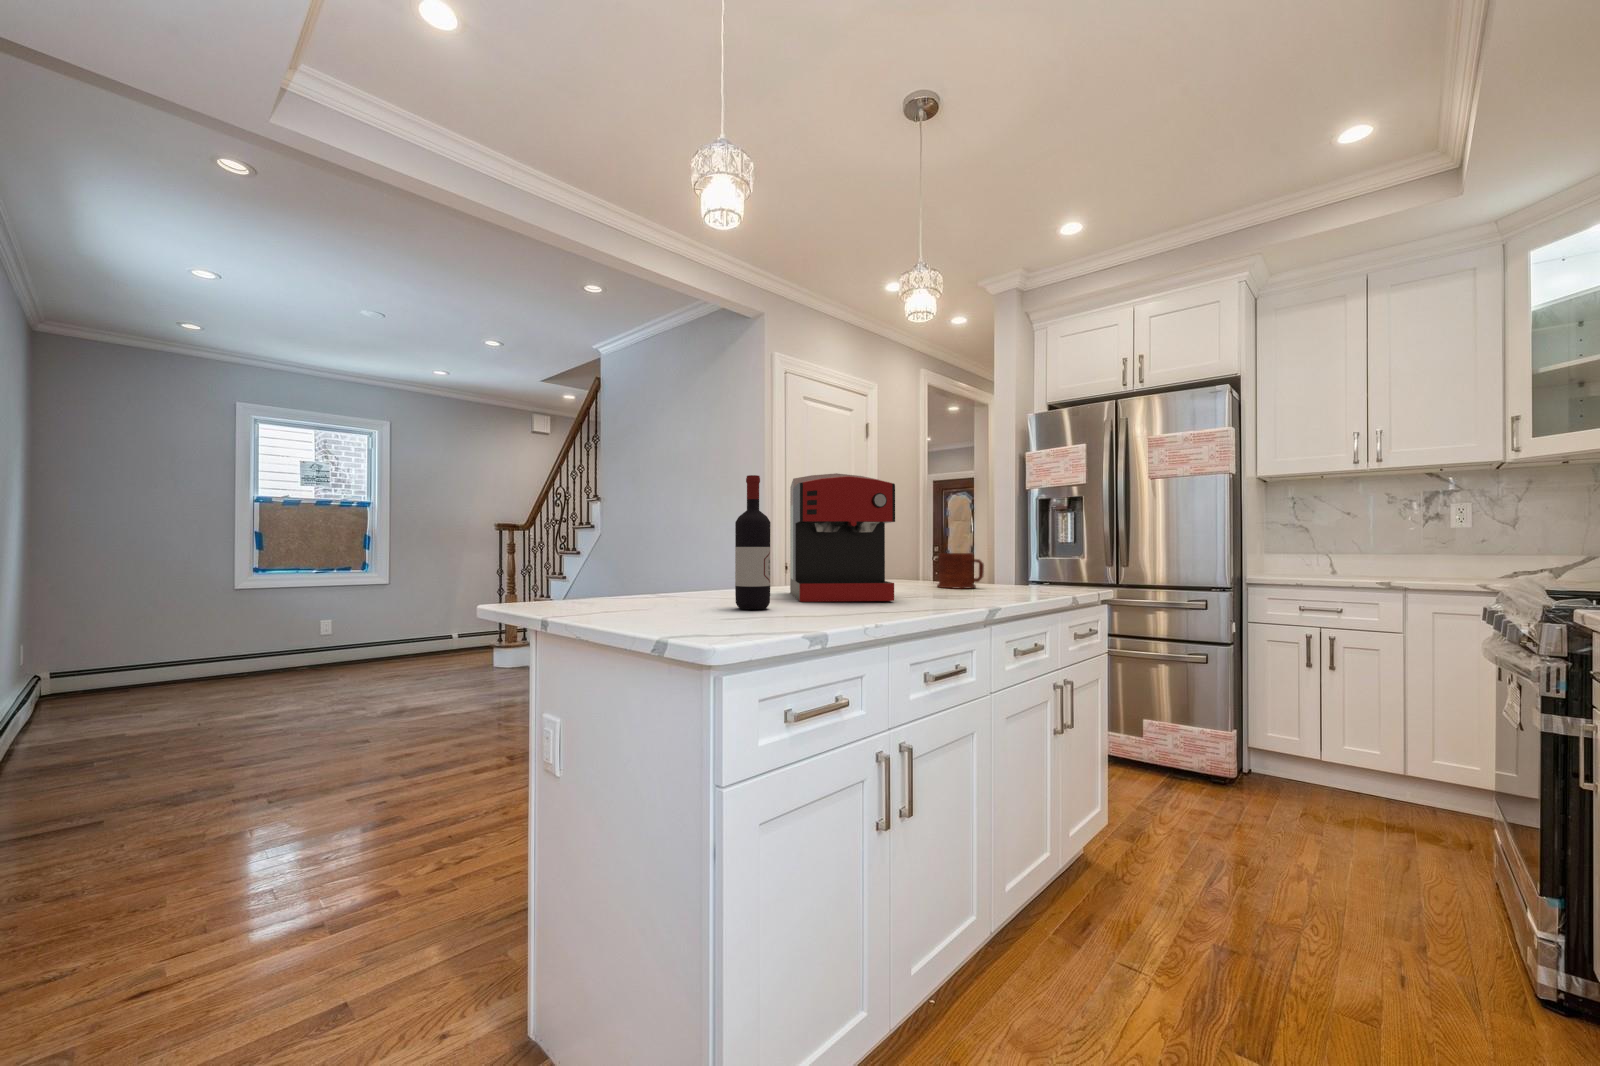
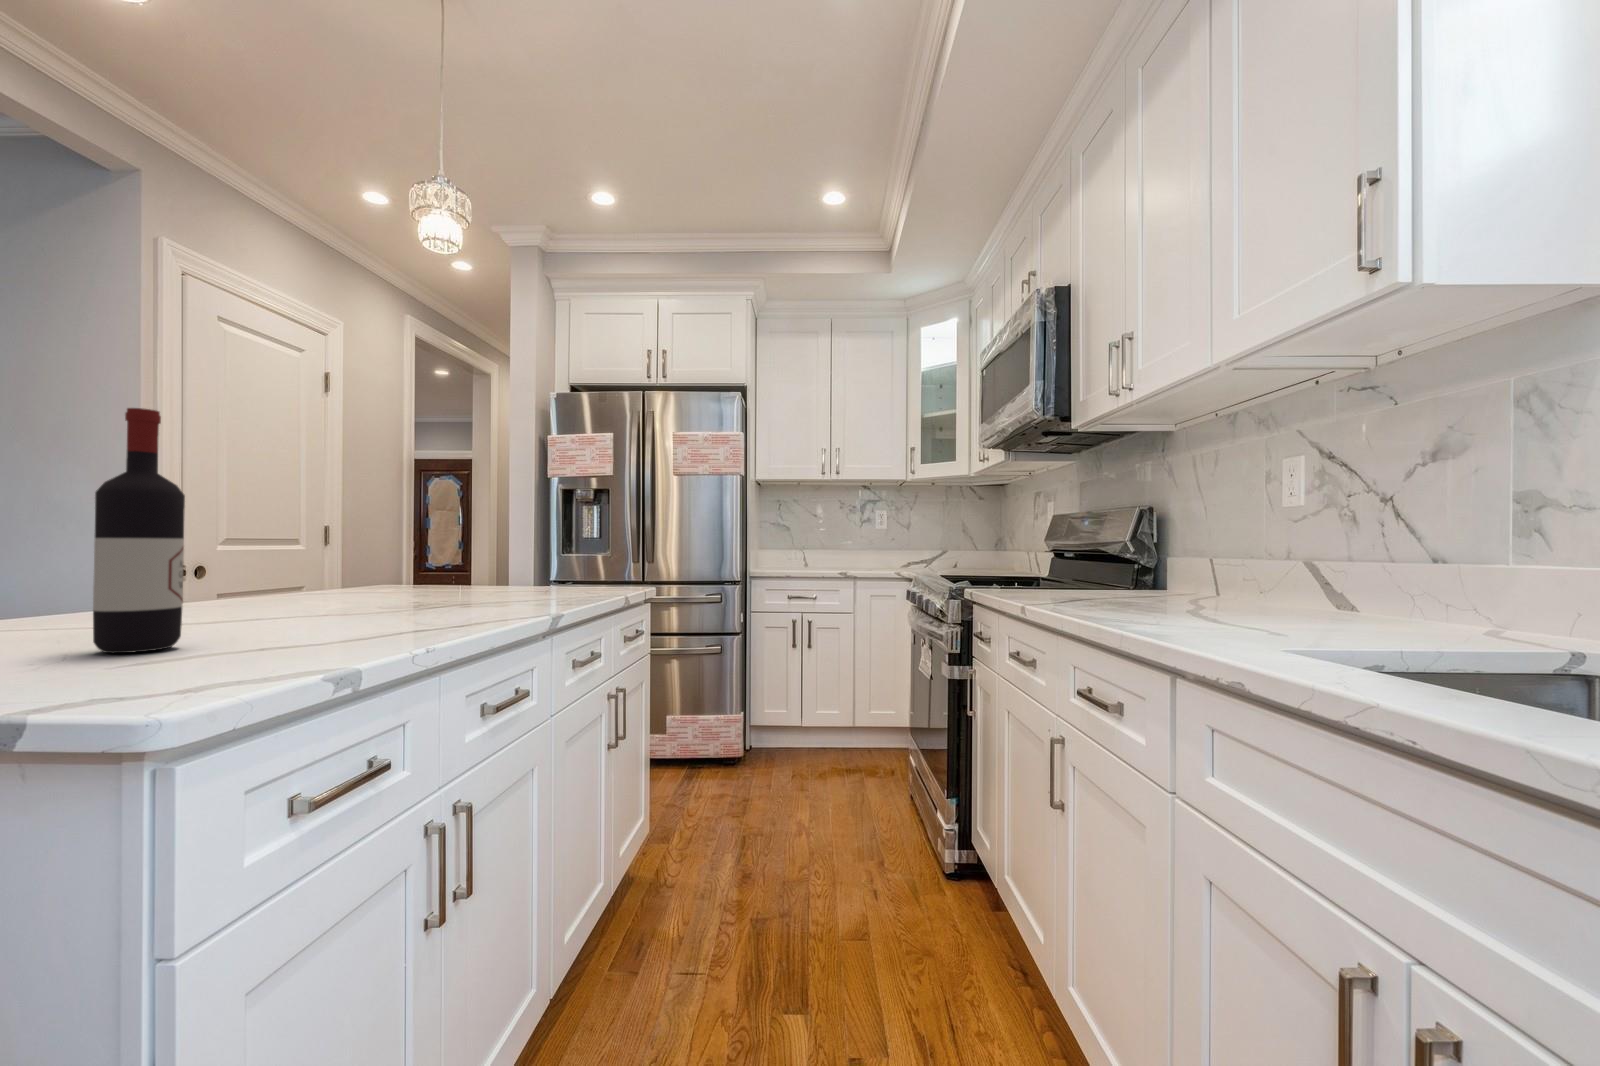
coffee maker: present [790,473,895,602] -> none [211,427,418,629]
mug: present [937,553,984,589] -> none [457,550,520,594]

